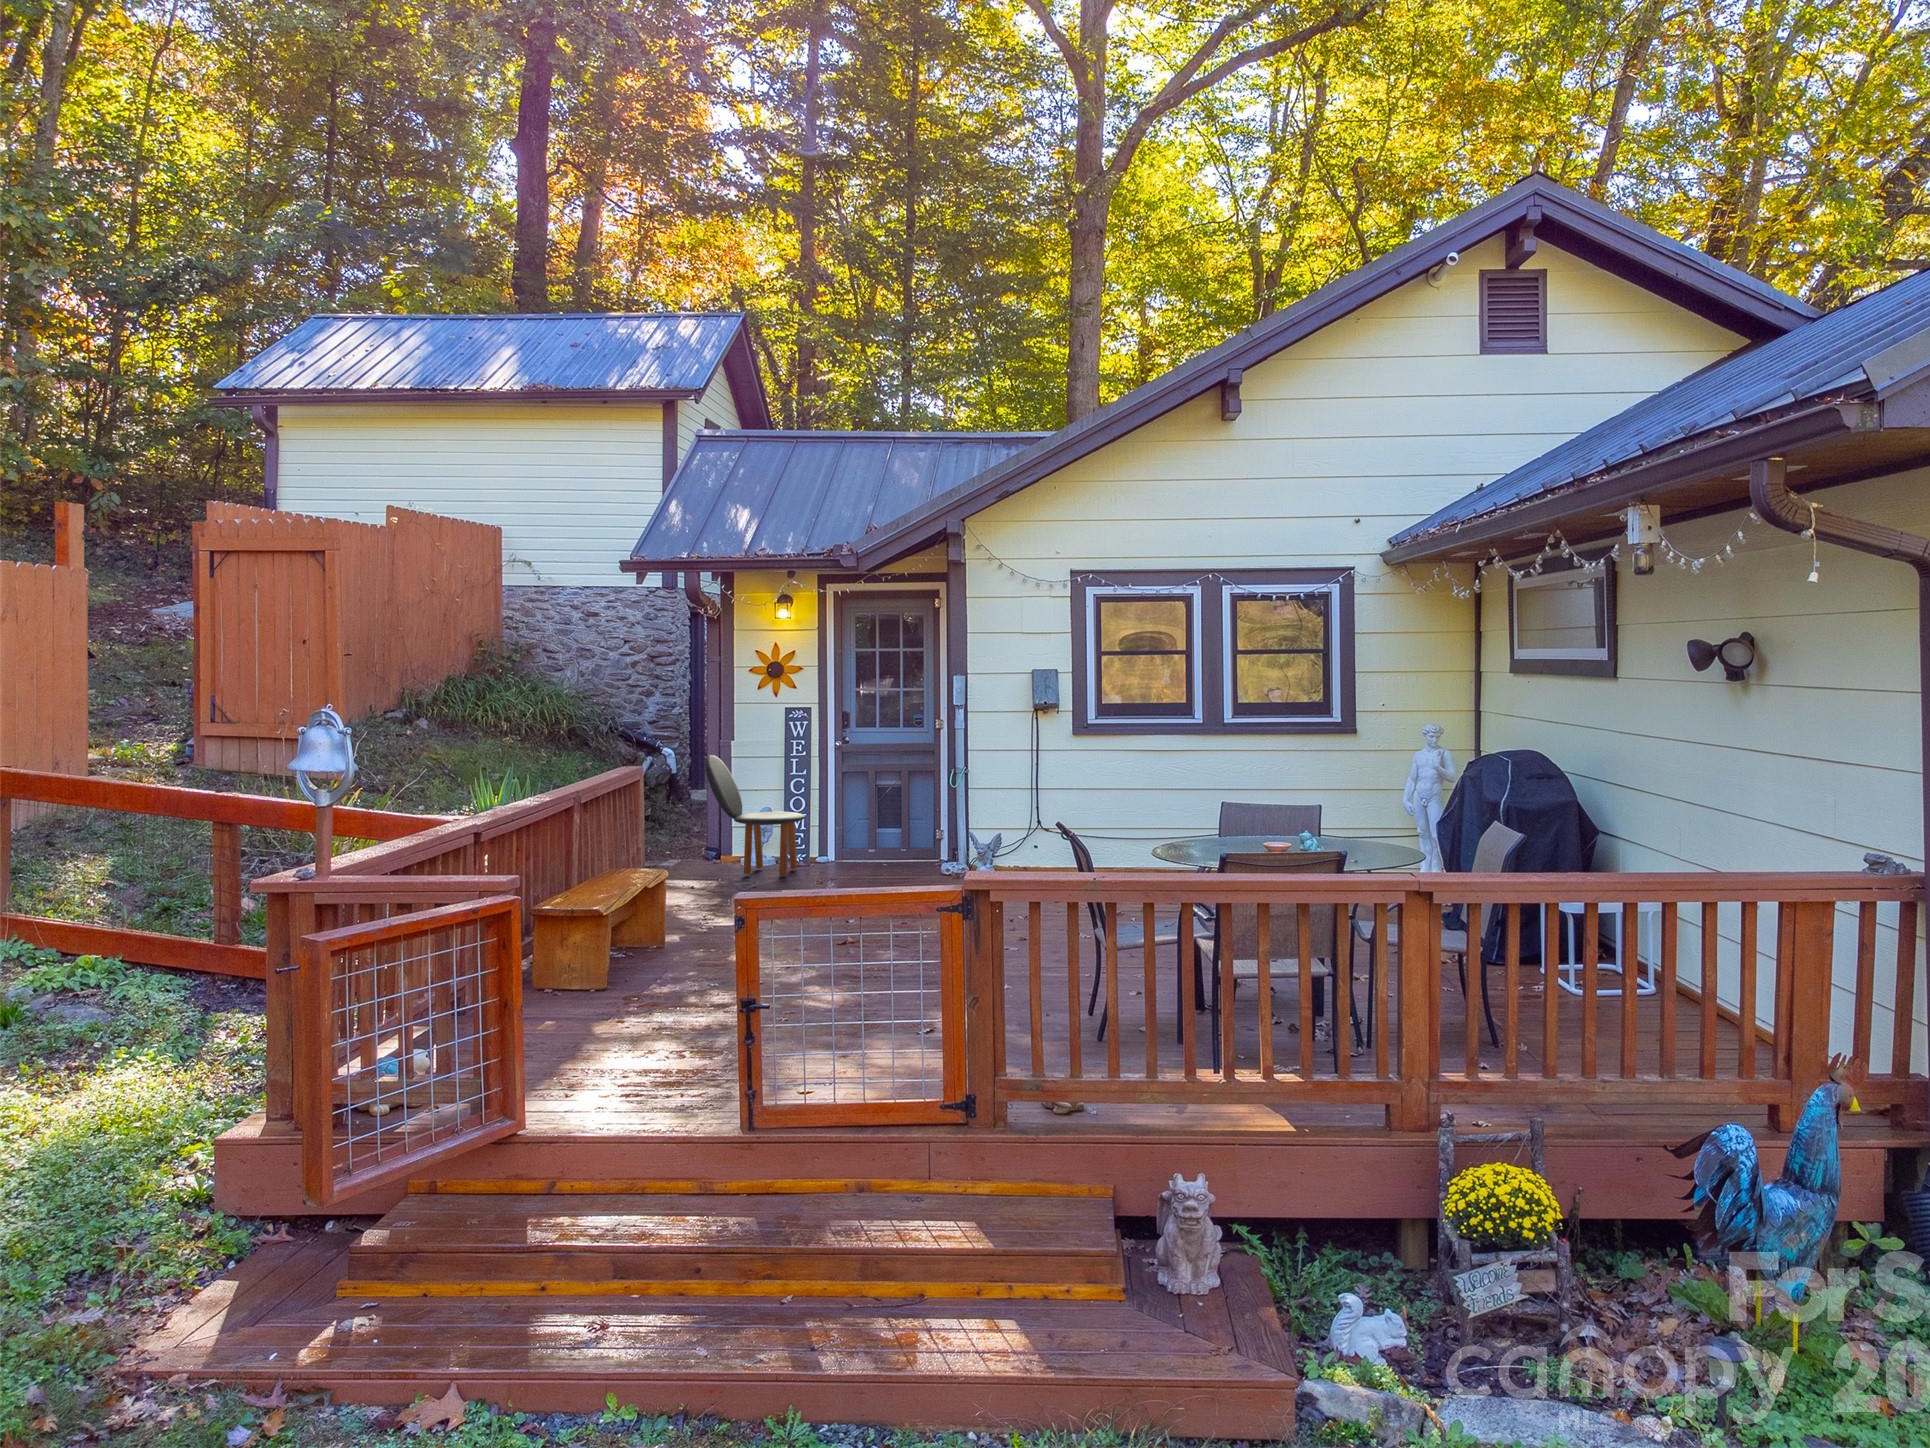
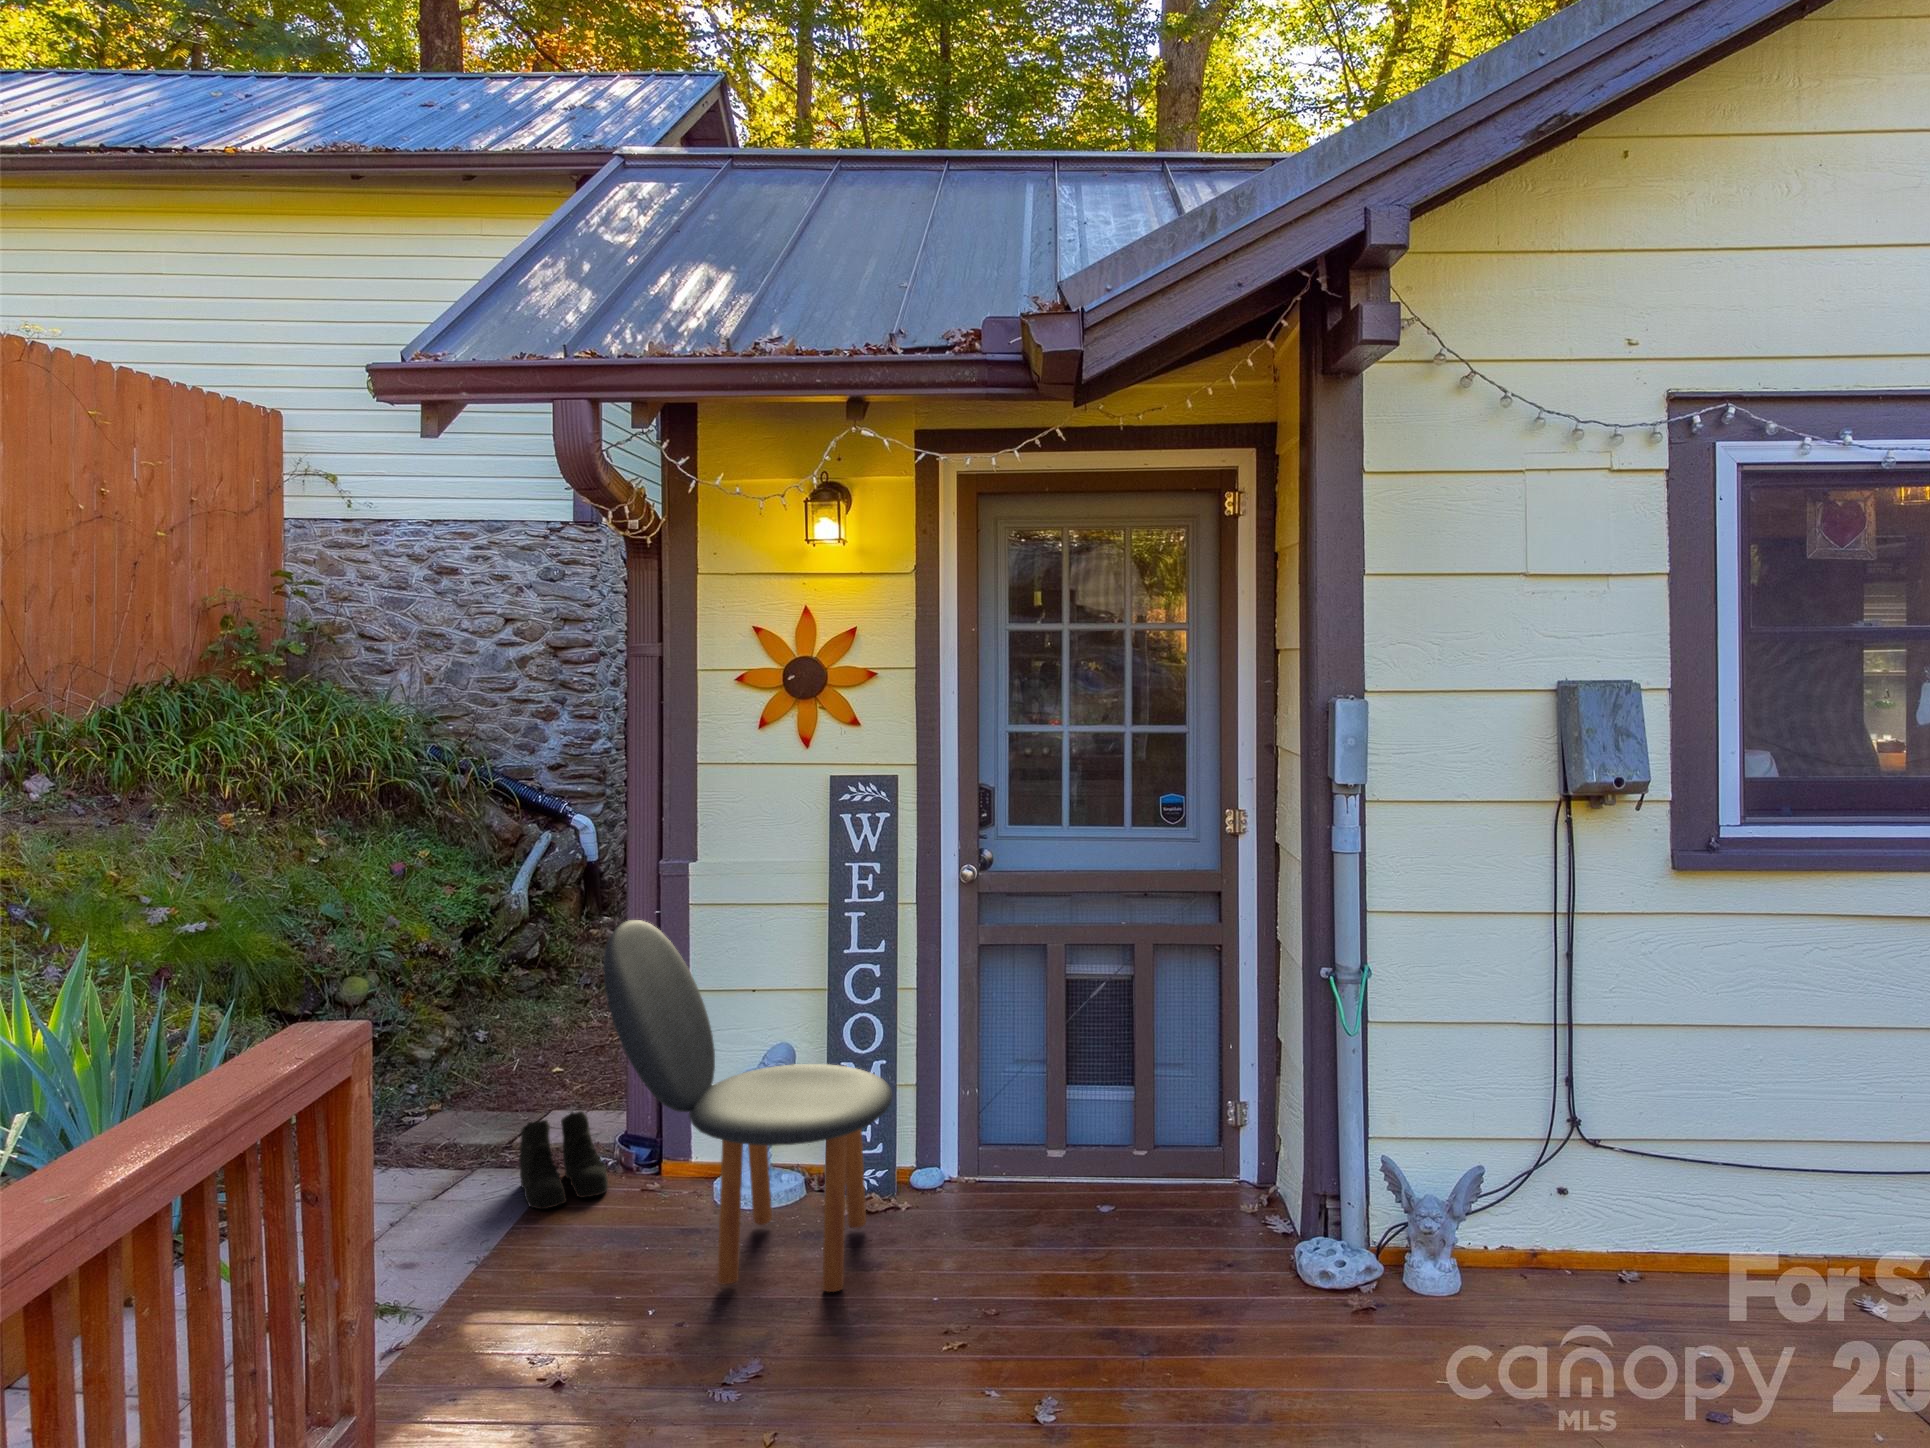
boots: none [668,837,701,867] -> present [519,1111,608,1209]

